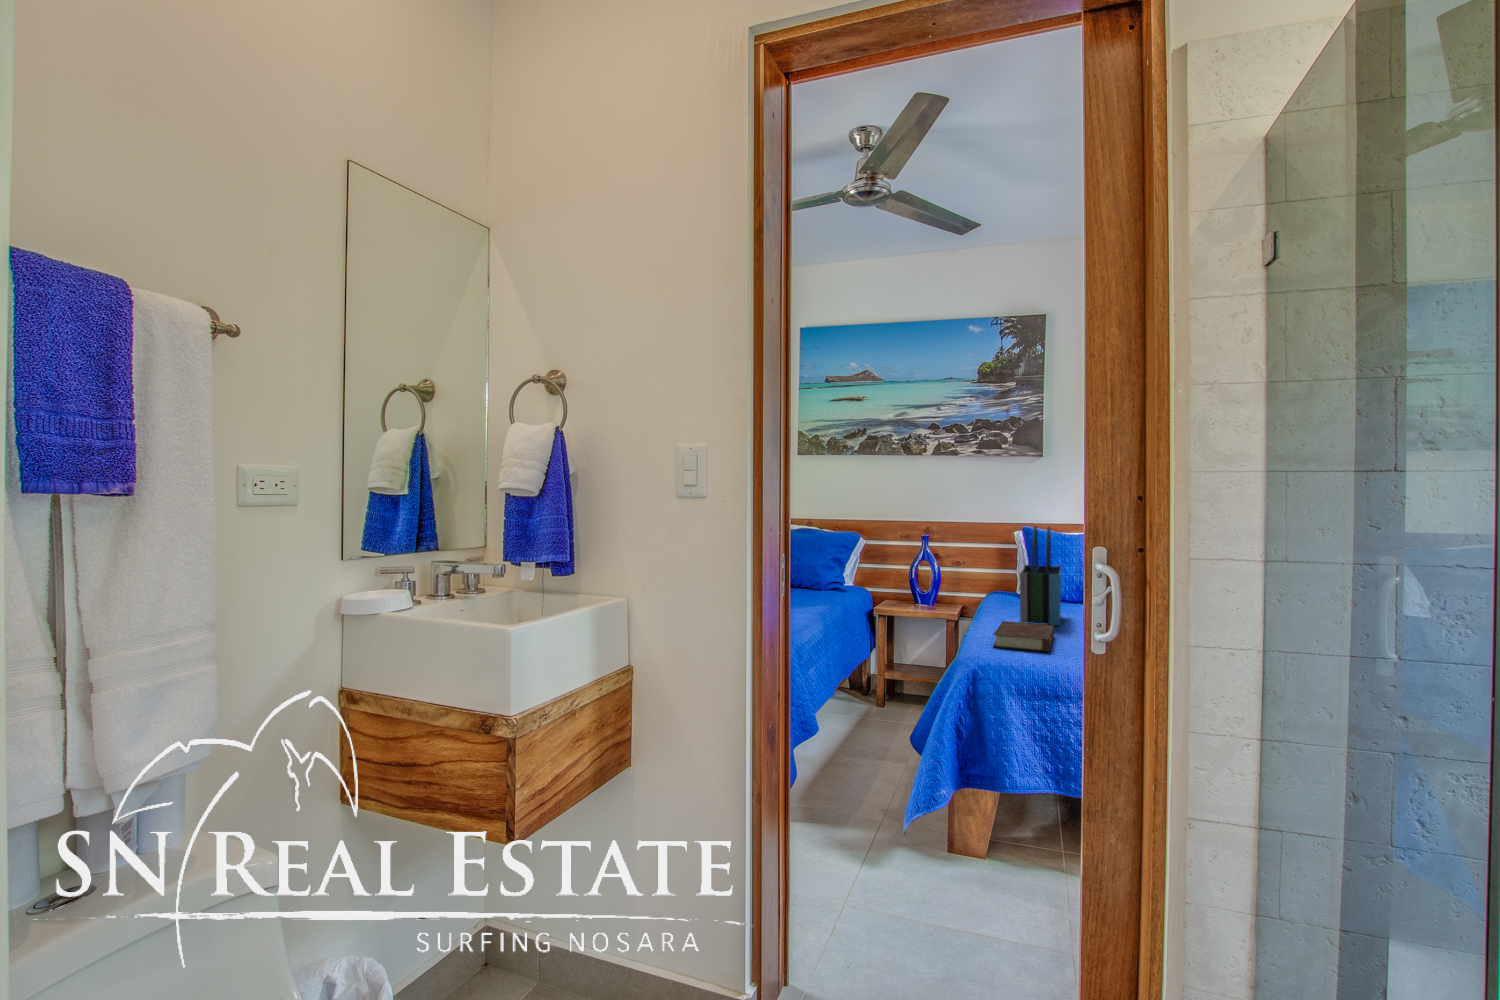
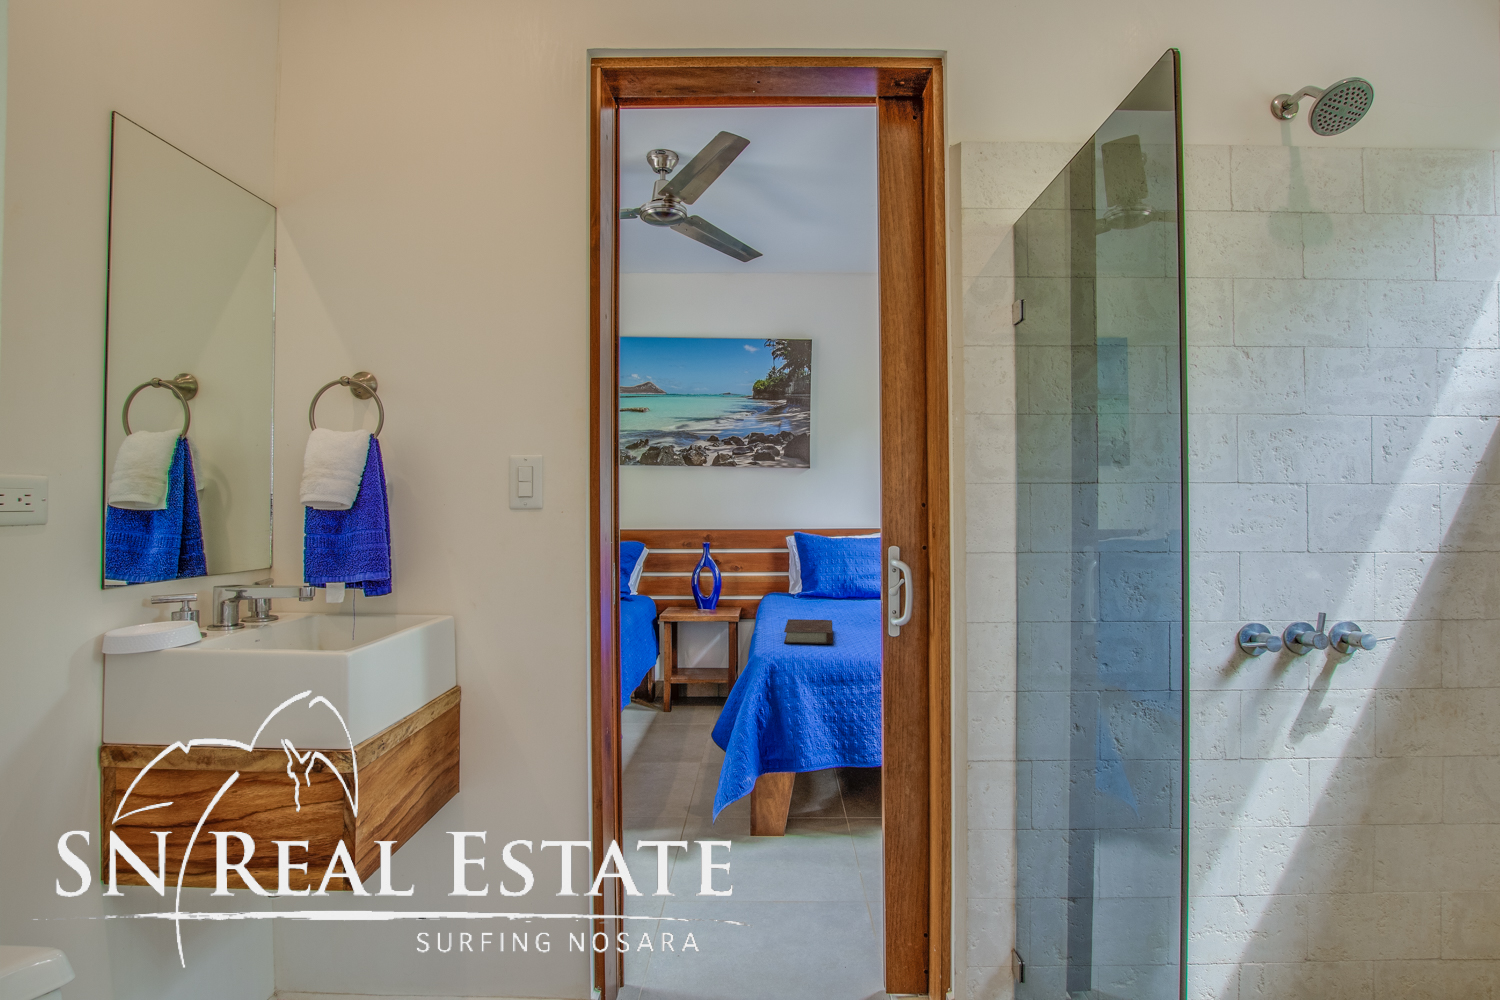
tote bag: present [1019,526,1061,625] -> none [801,531,835,620]

